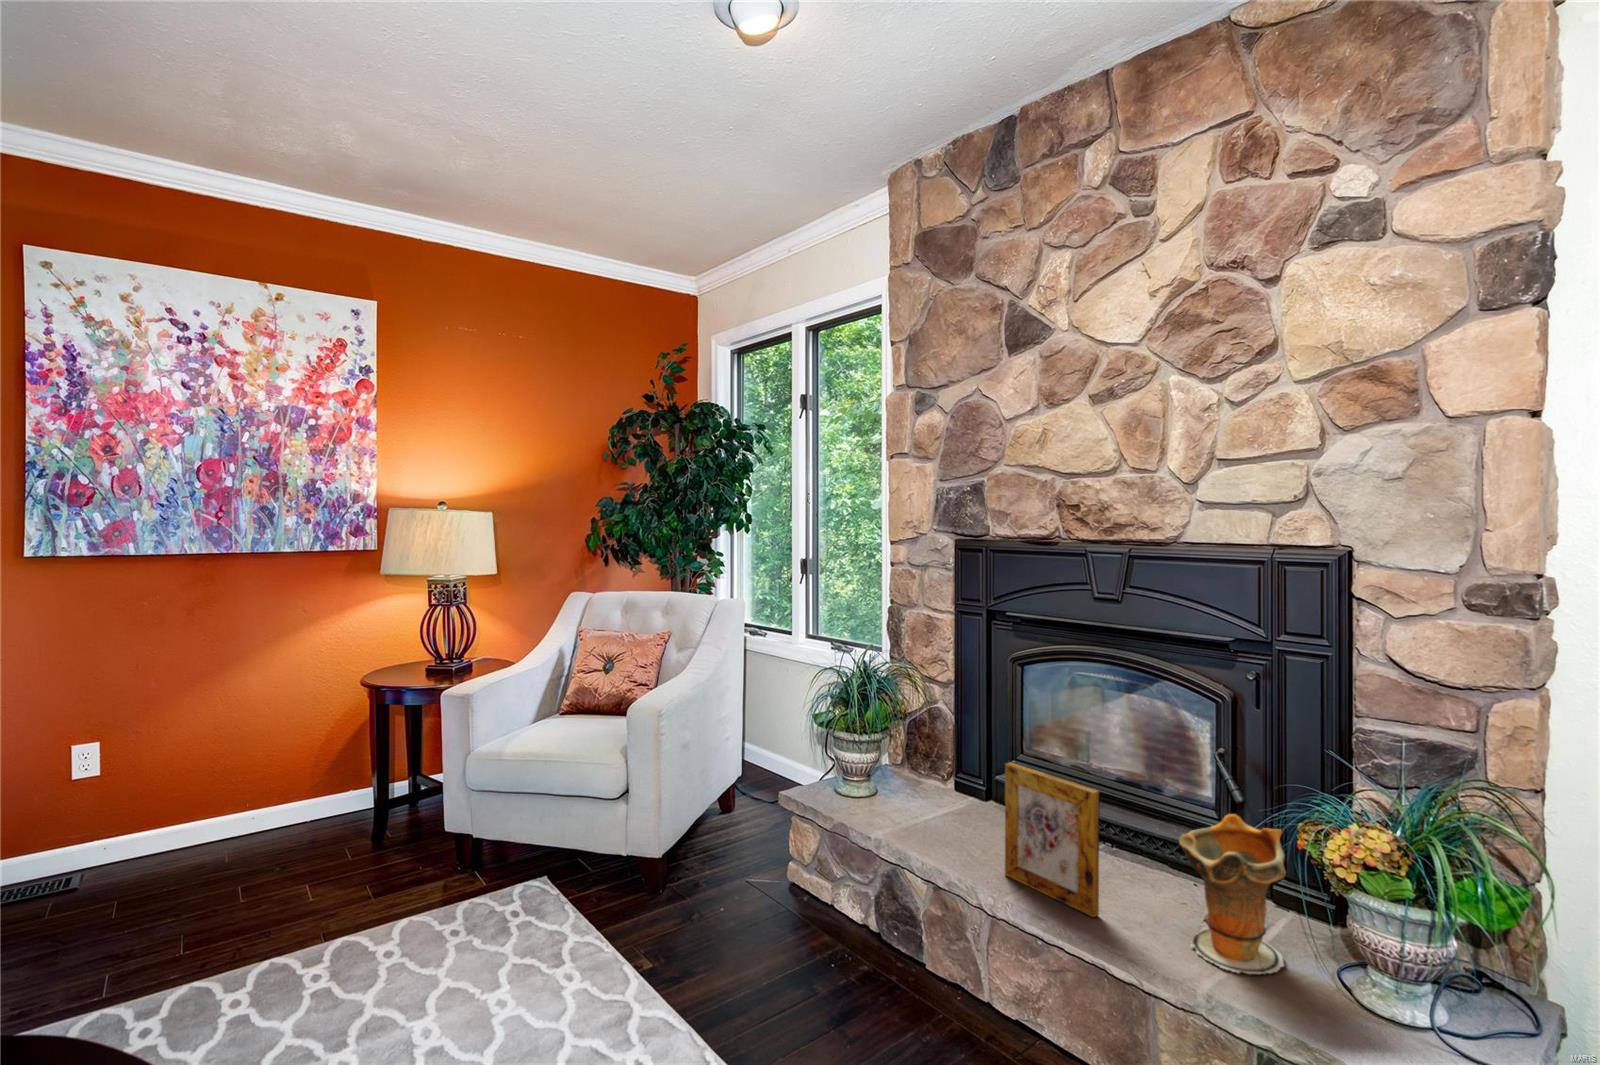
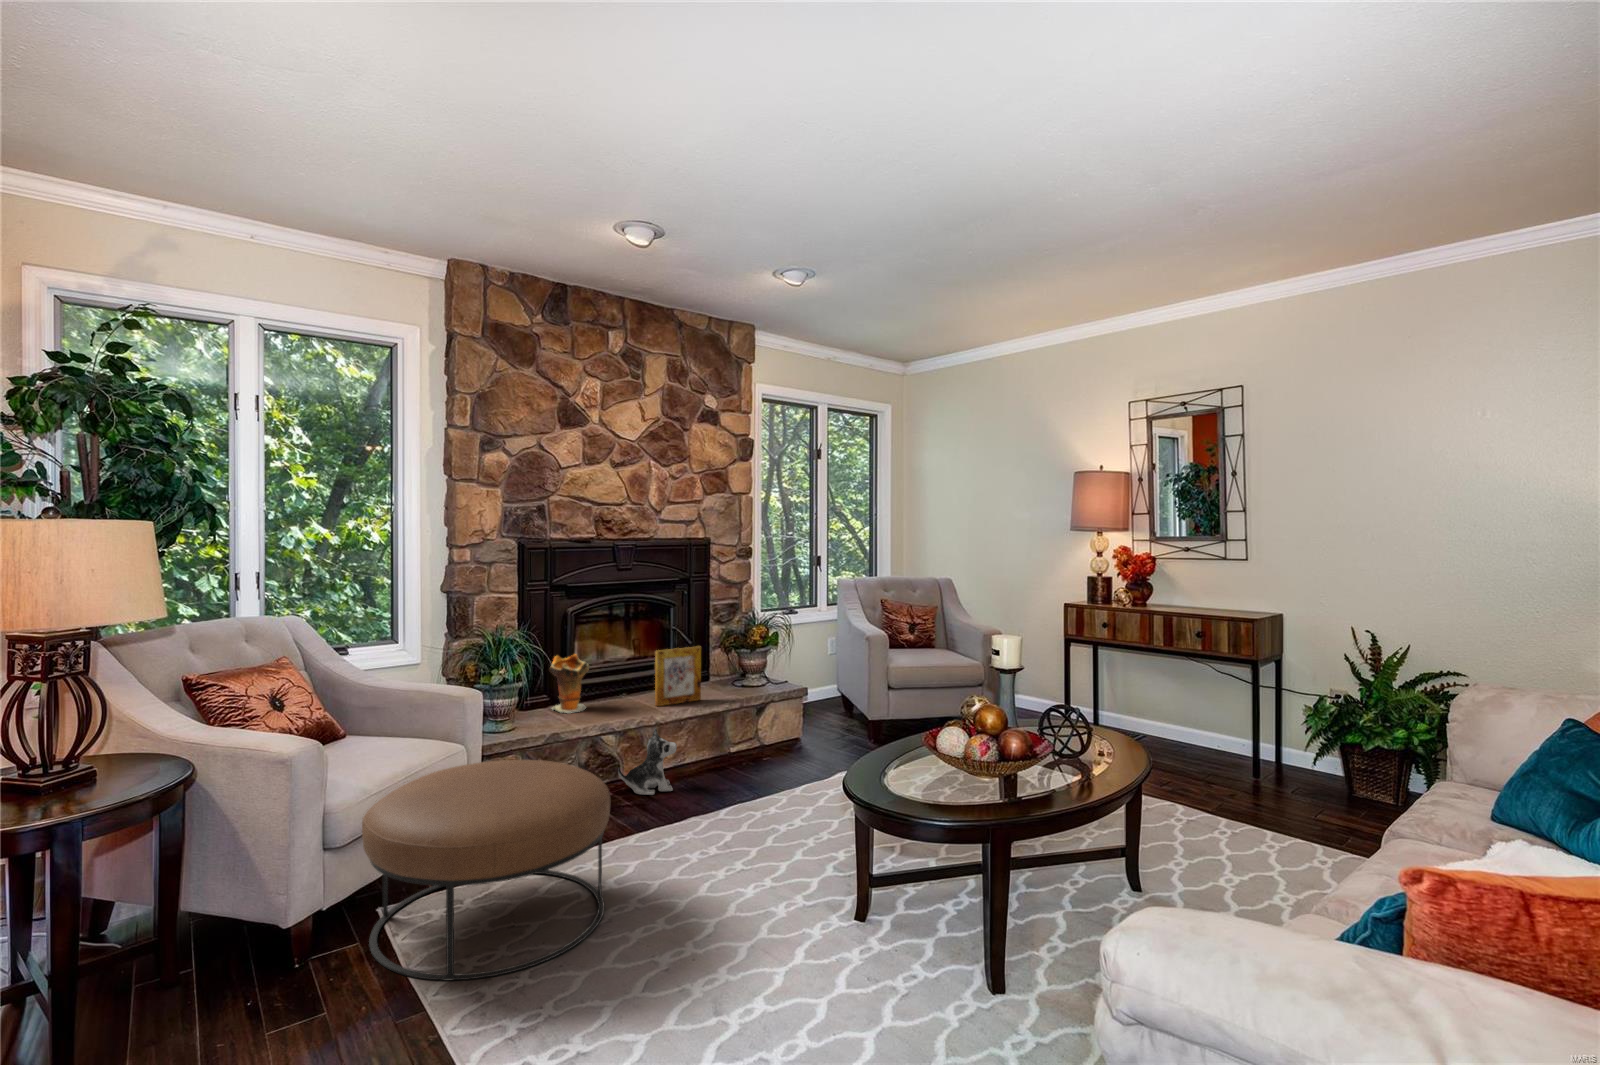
ottoman: none [283,758,564,1007] -> present [362,760,610,981]
decorative vase: present [1179,814,1286,974] -> present [550,654,589,713]
plush toy: none [829,892,904,1027] -> present [618,728,677,795]

